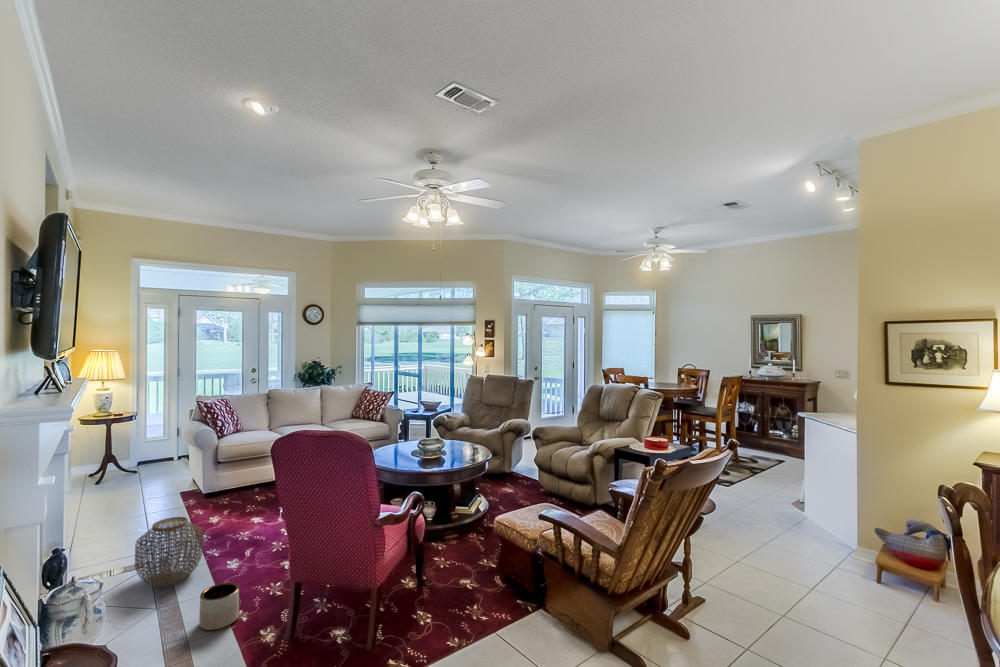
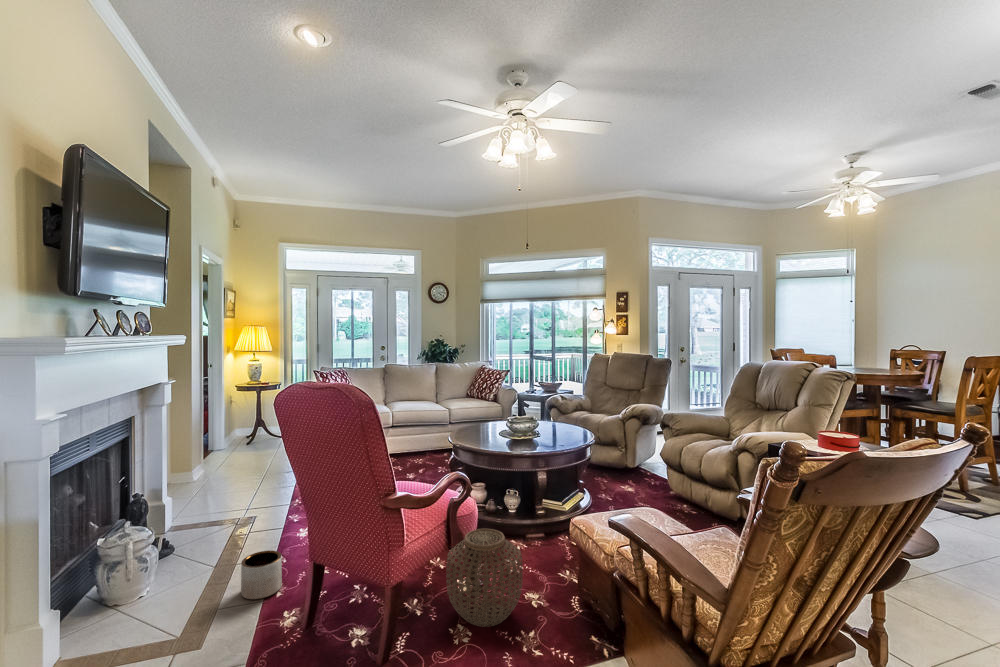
woven basket: present [135,517,203,587] -> present [446,529,522,626]

